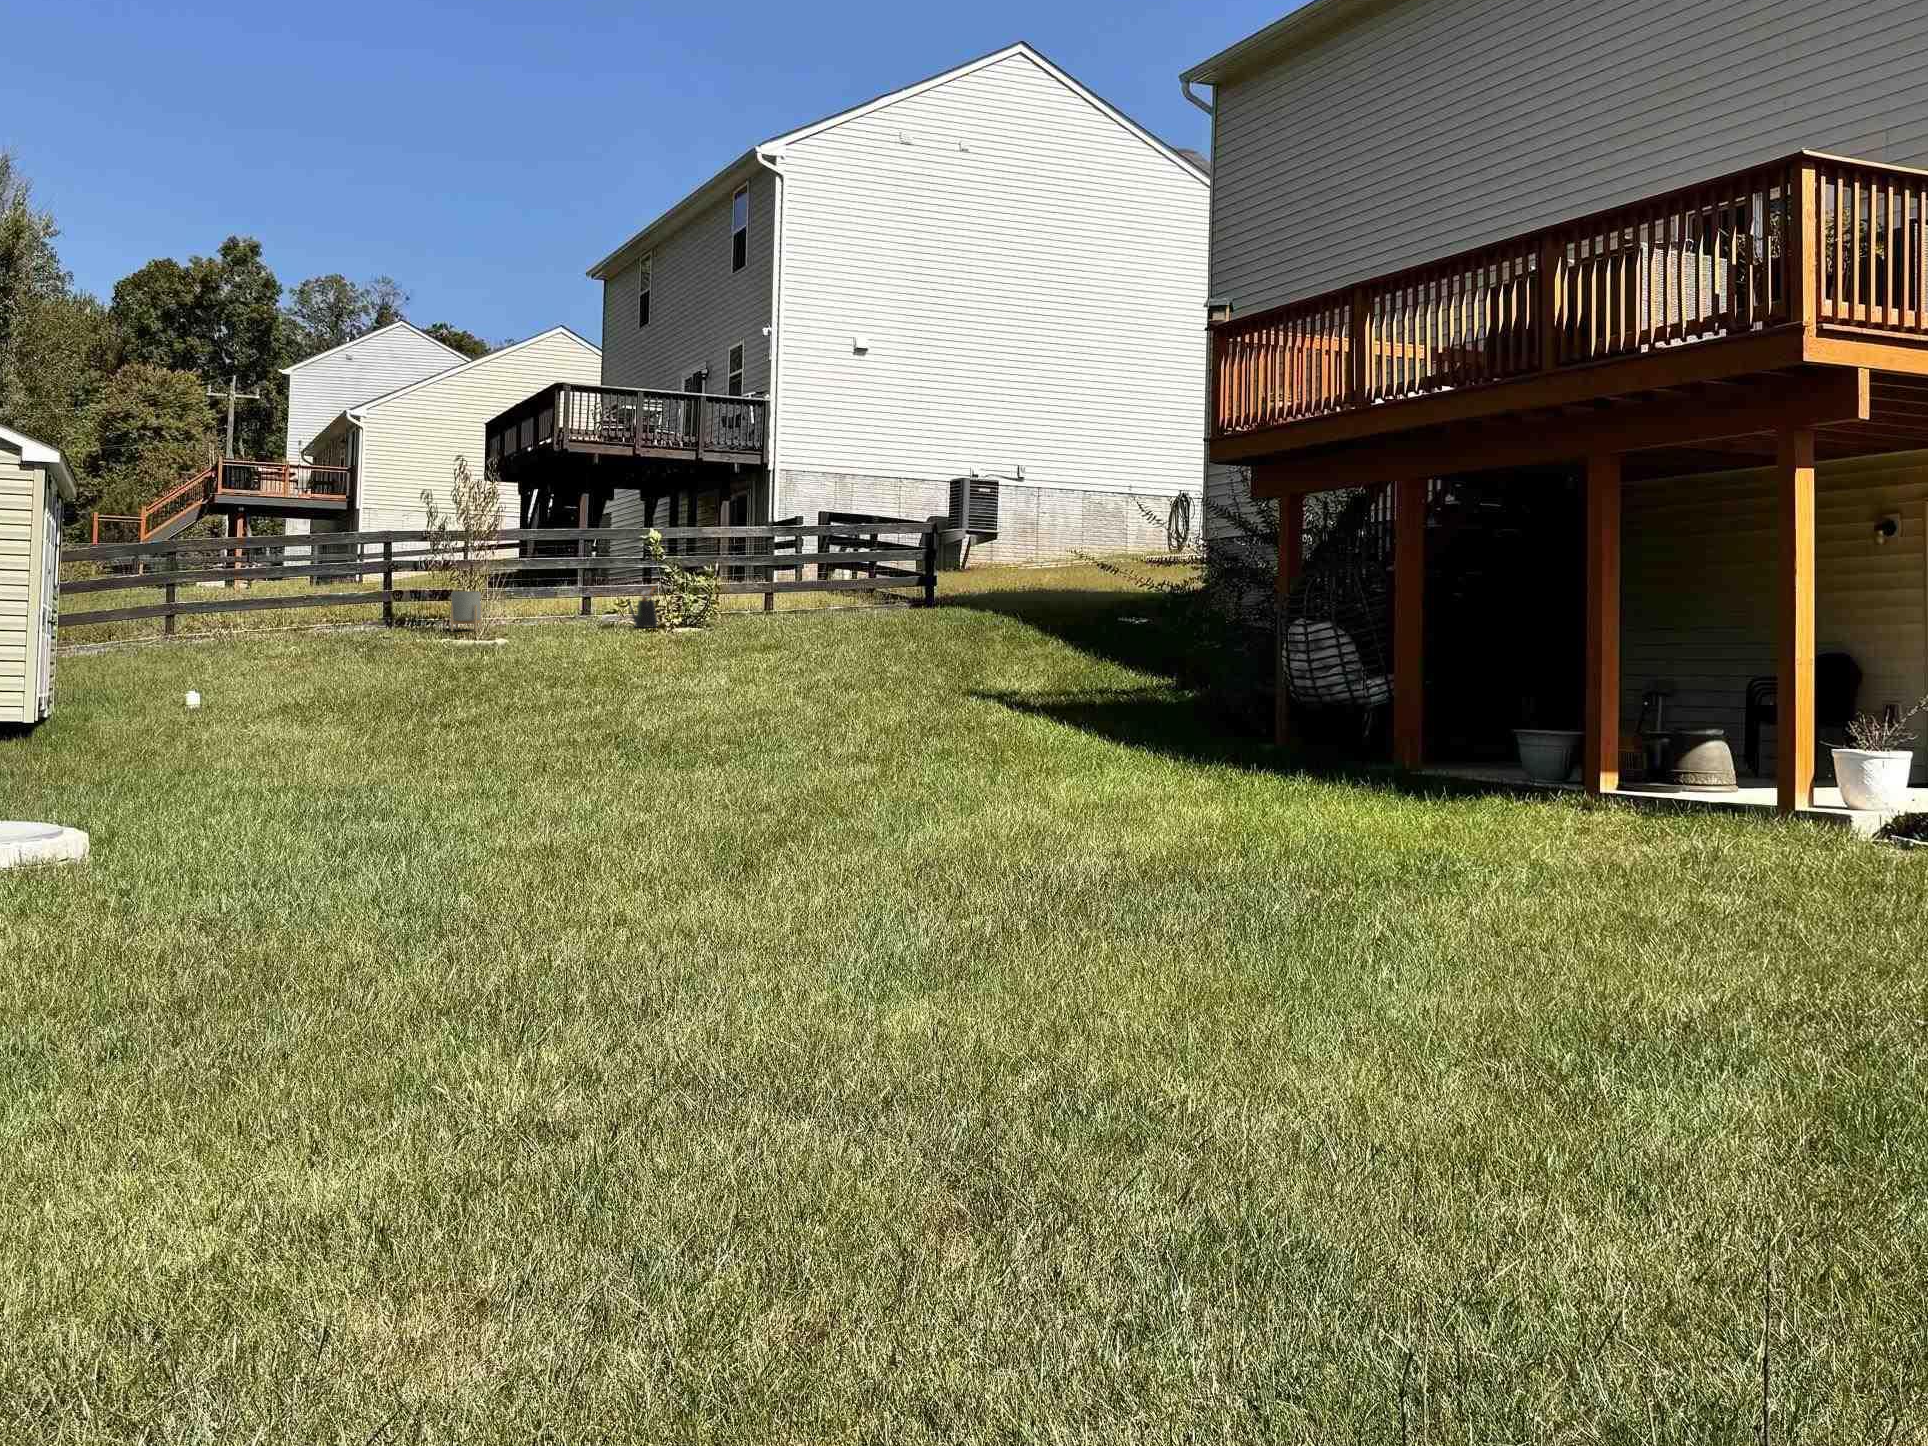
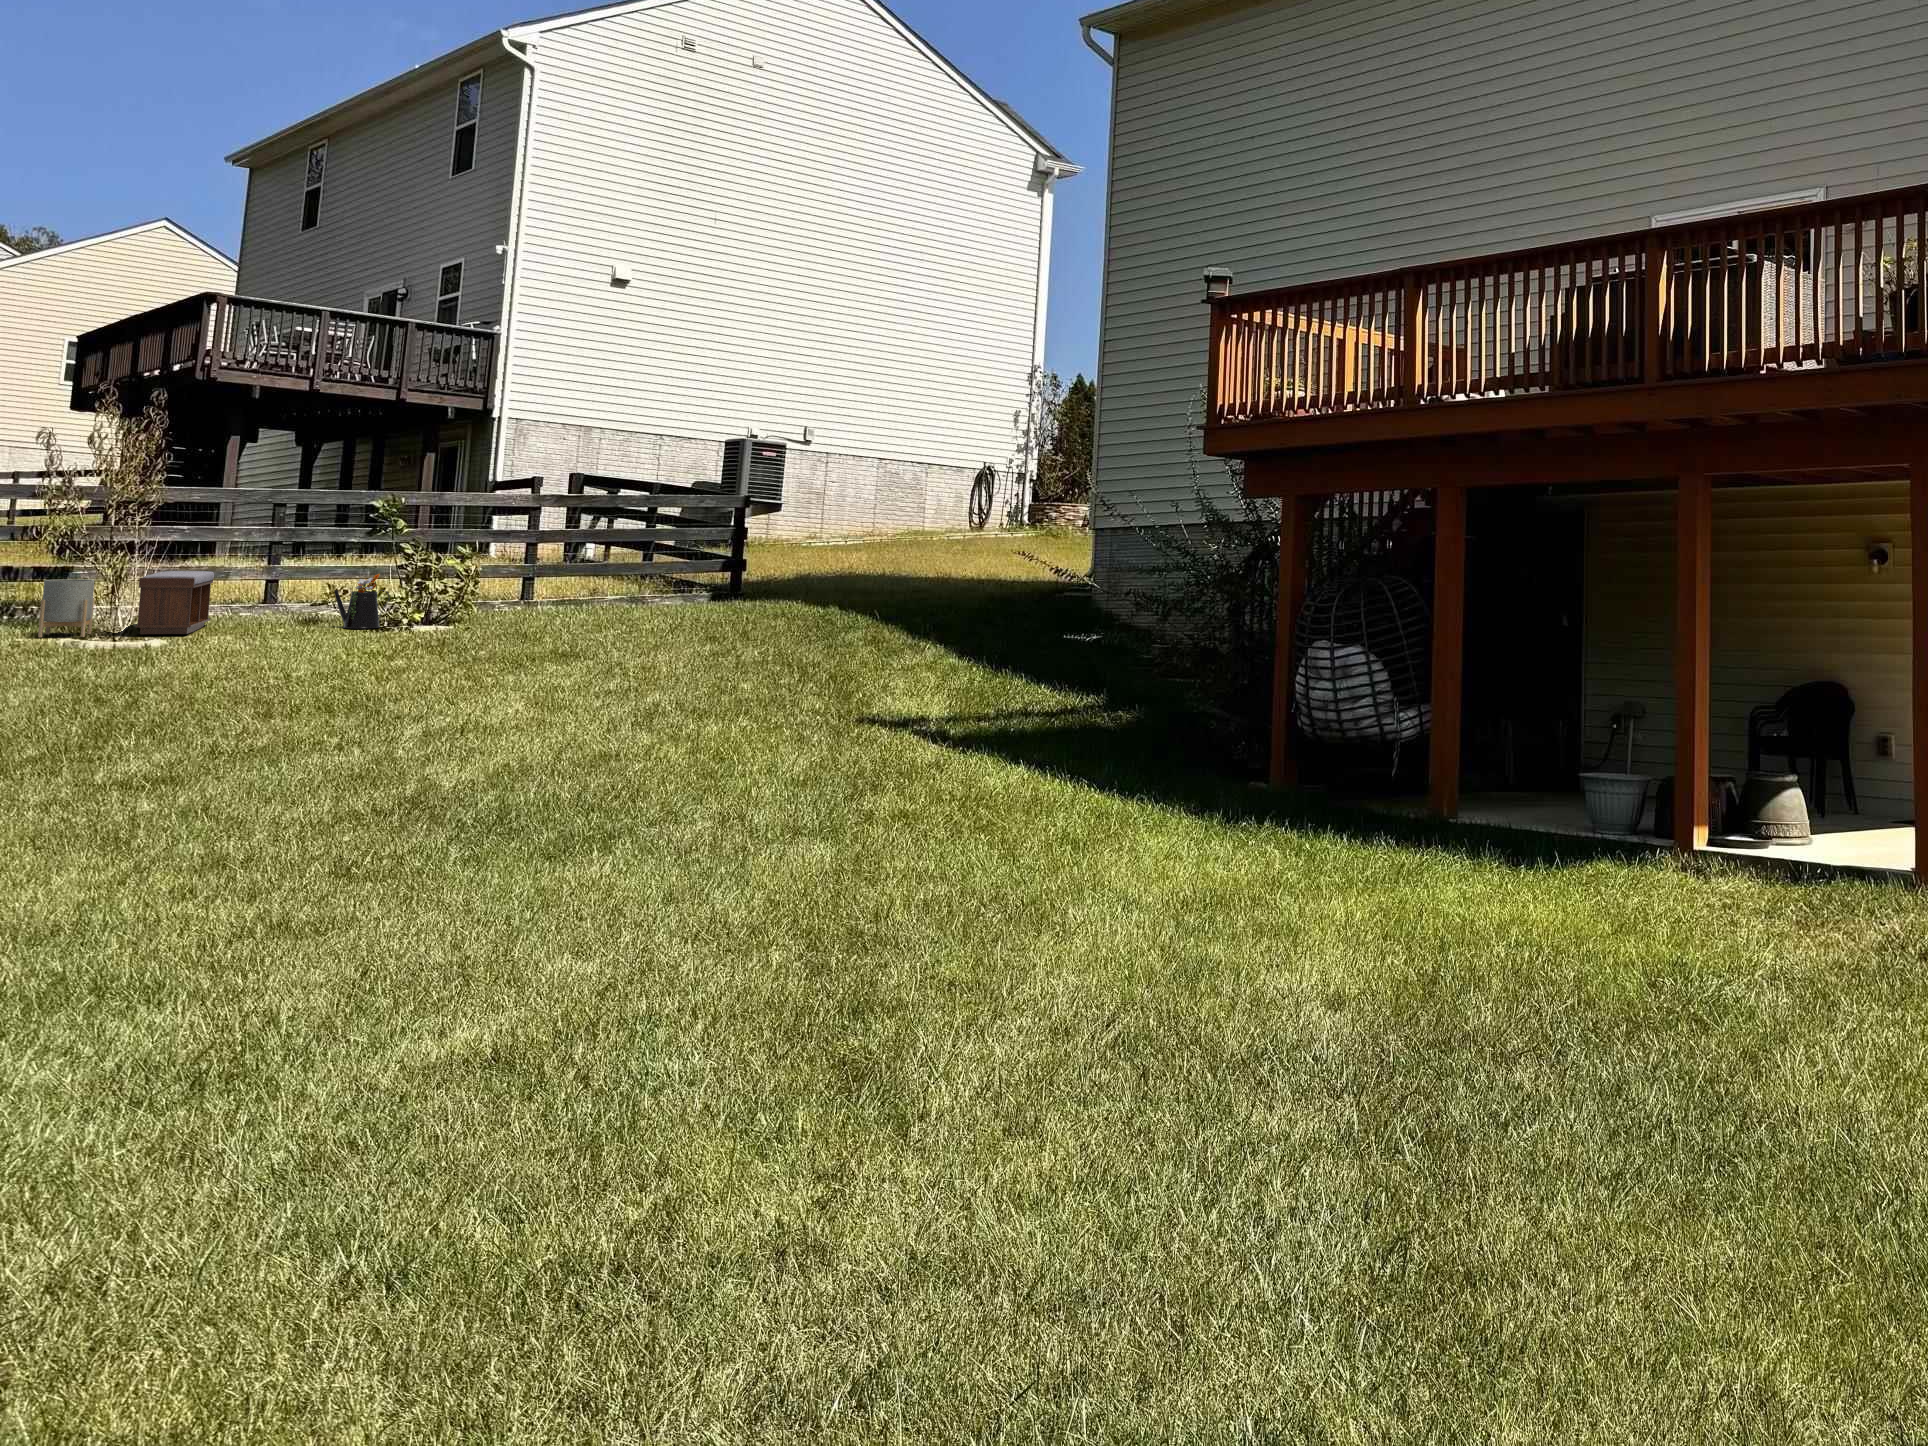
bench: none [506,587,553,630] -> present [136,571,214,634]

